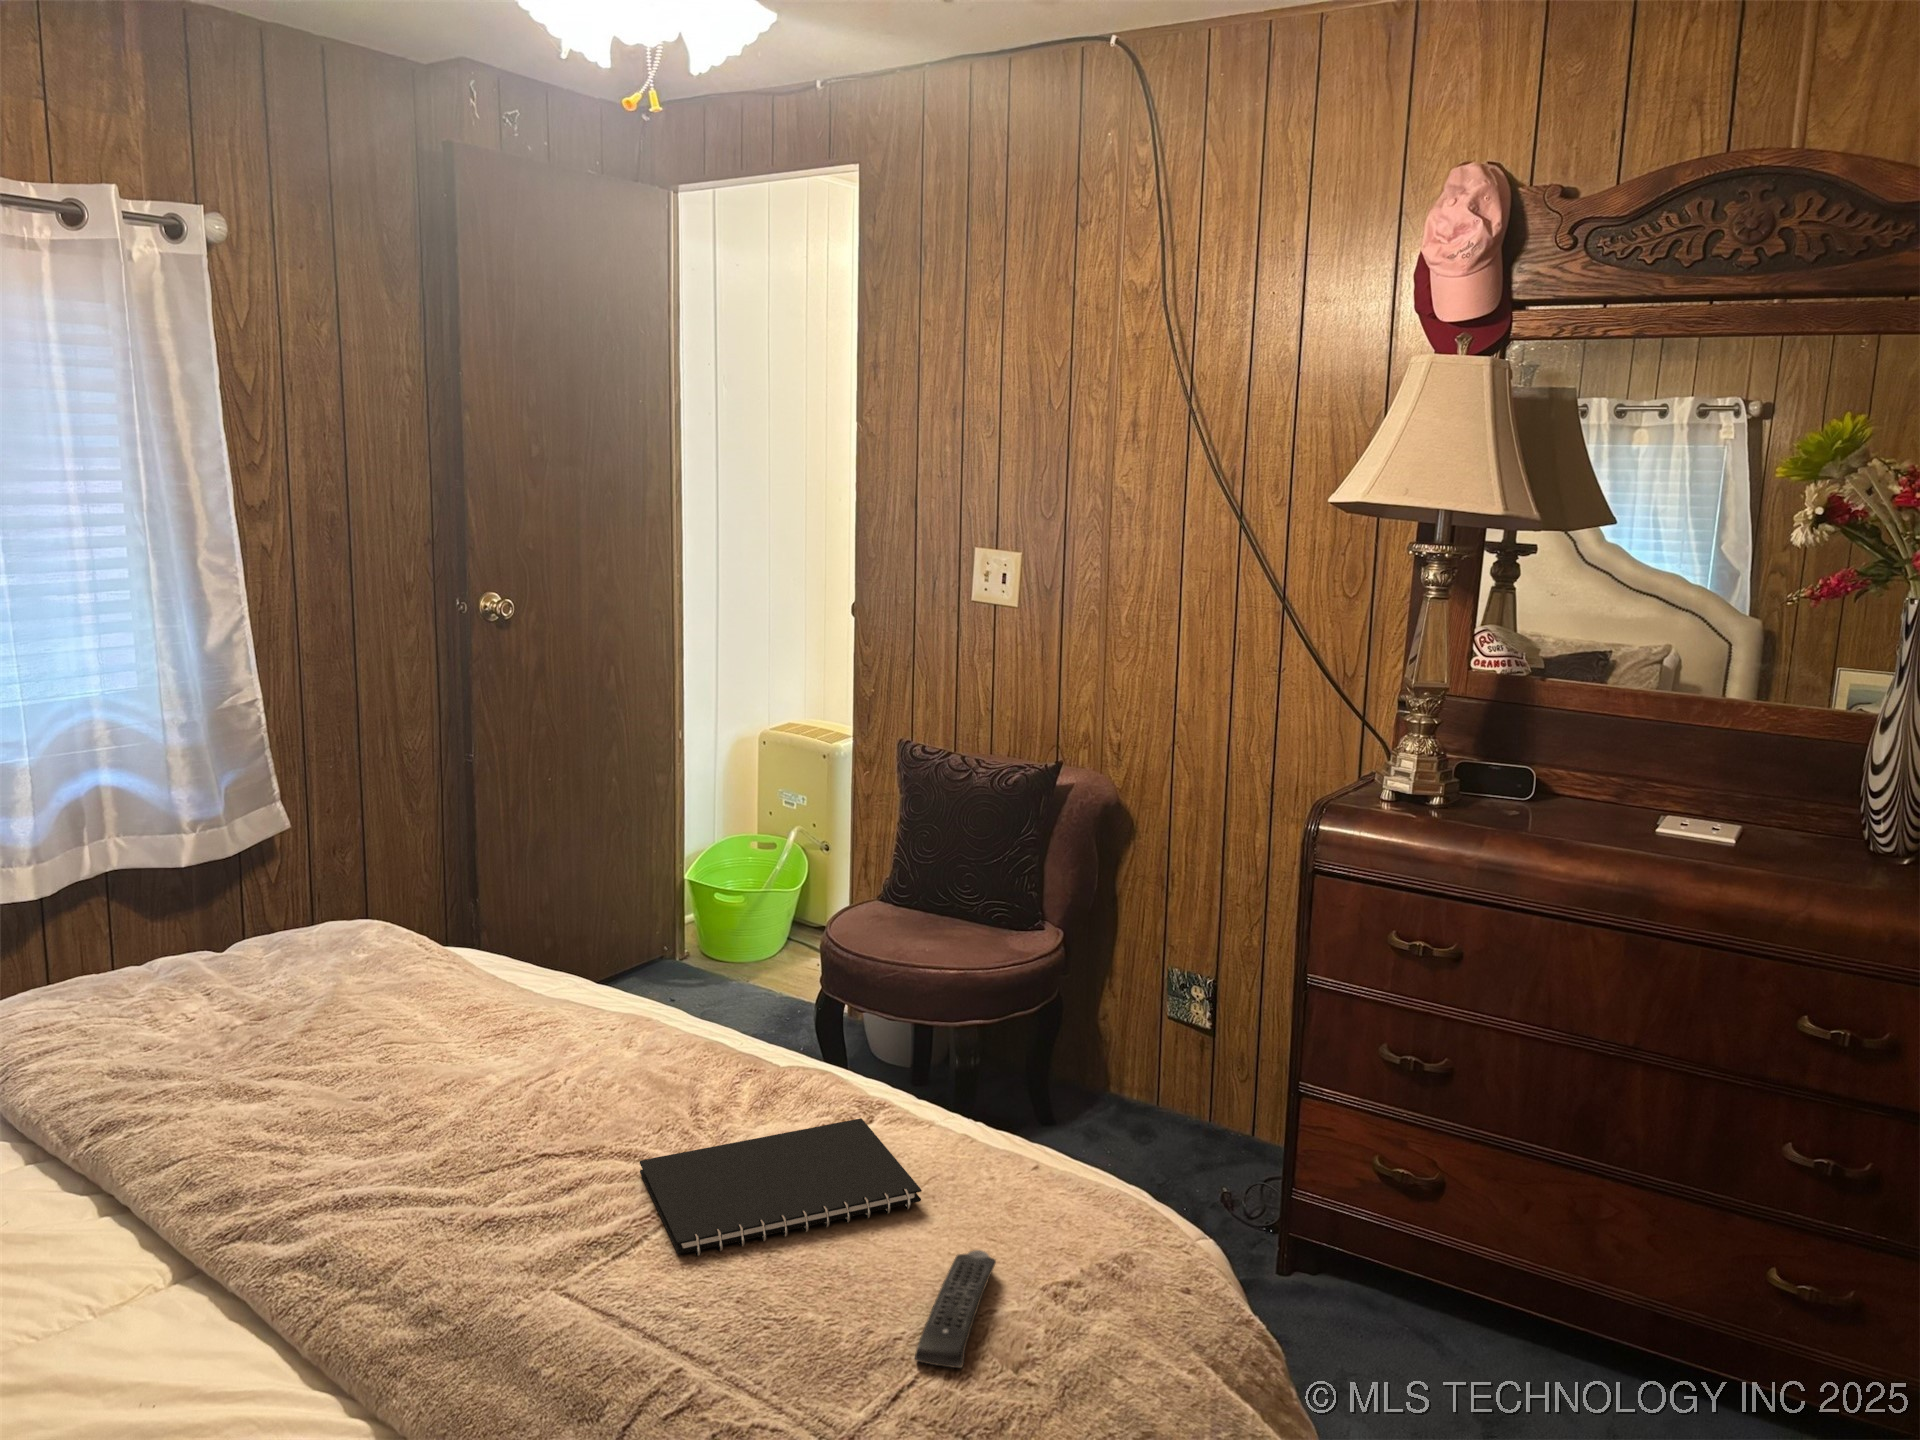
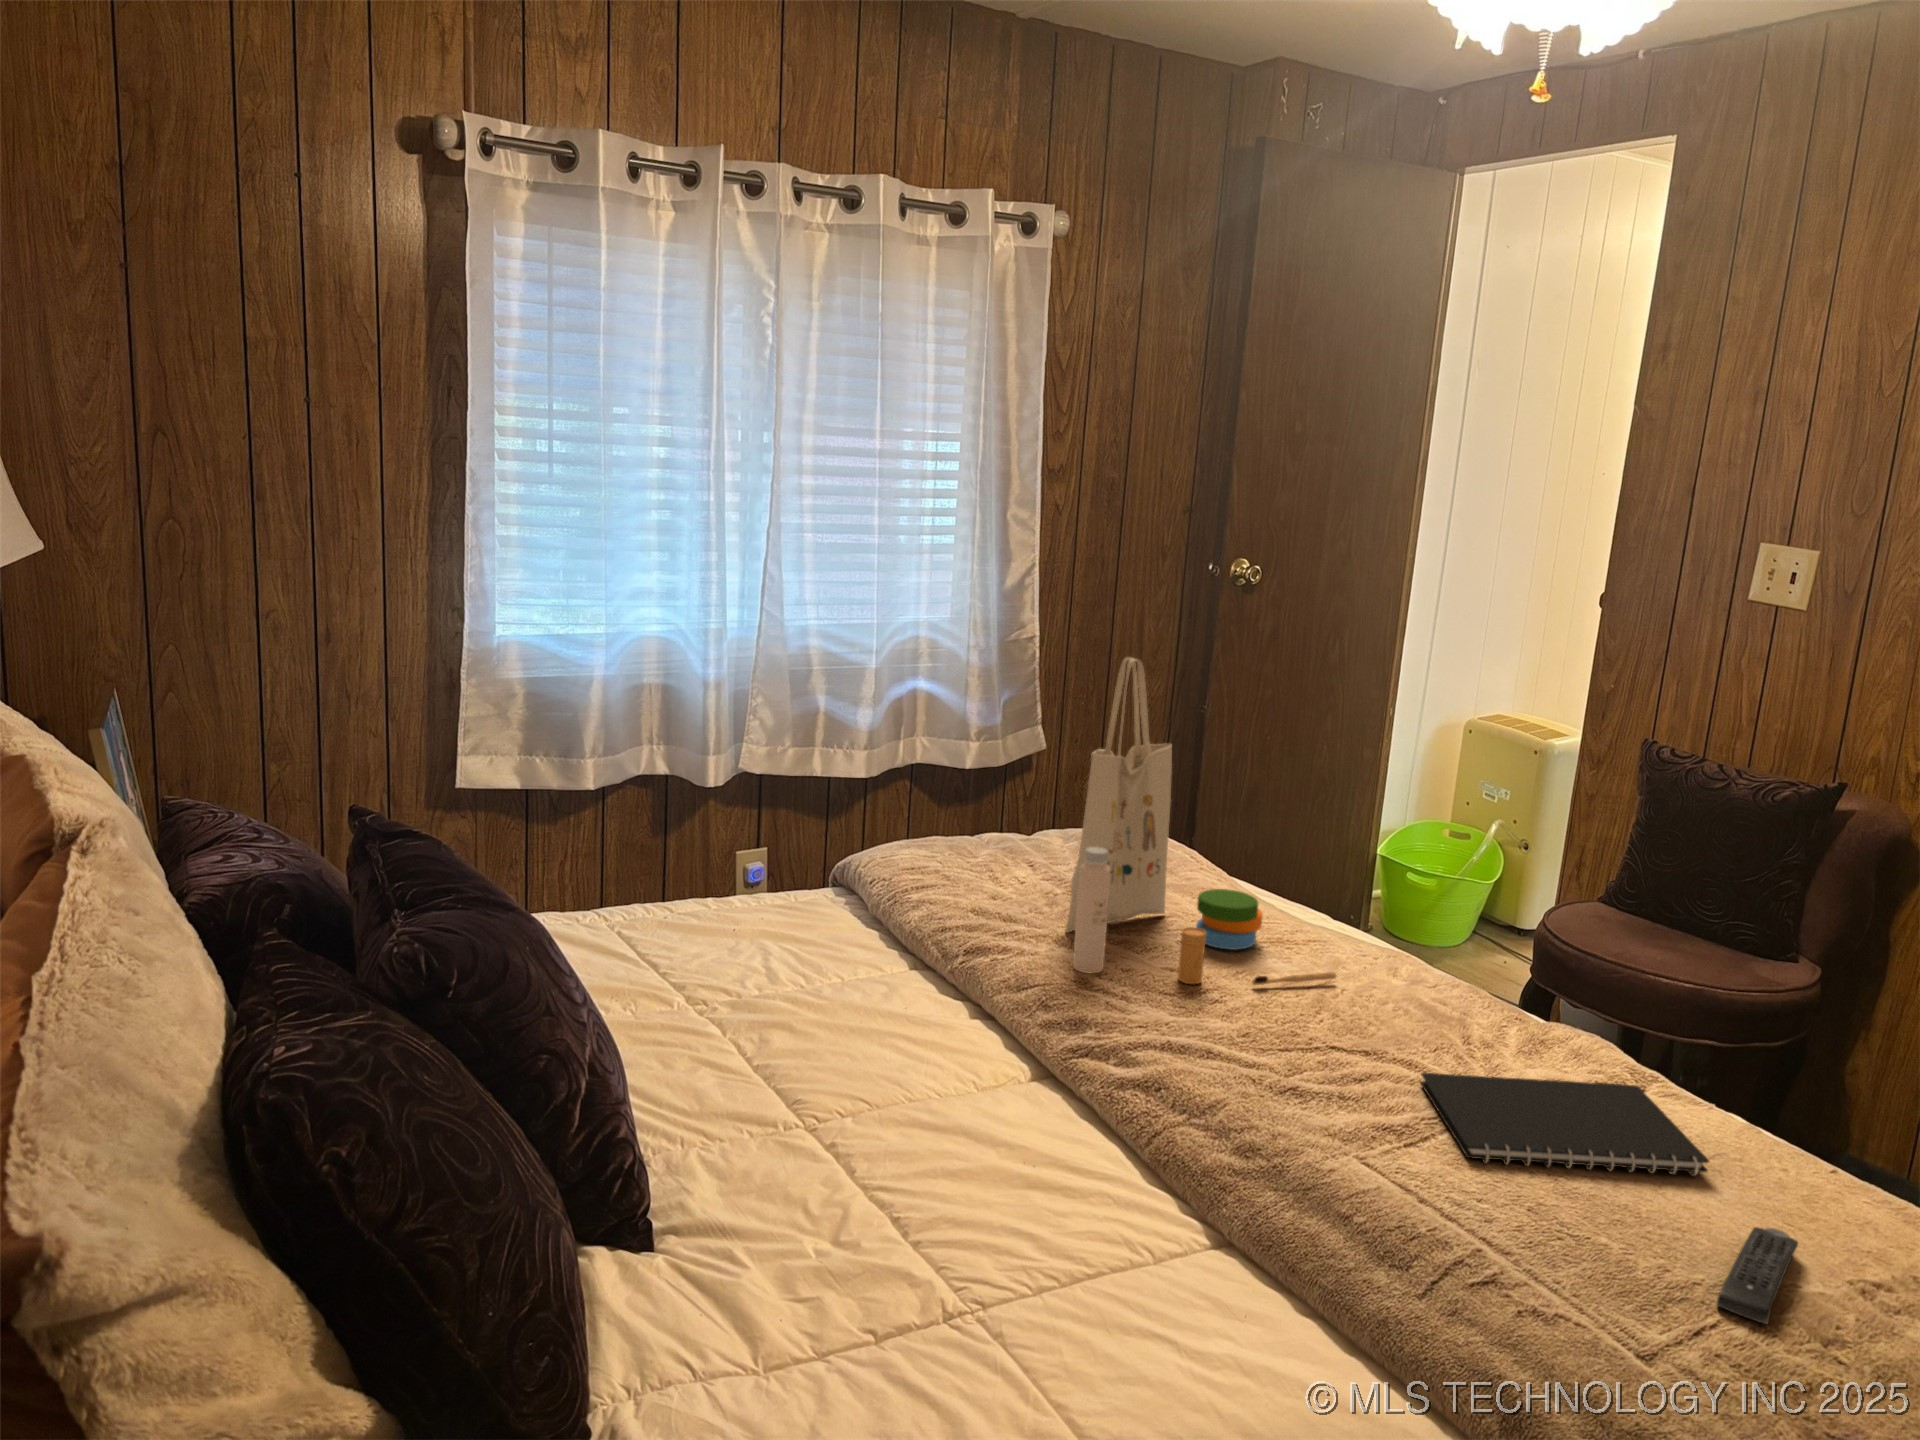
tote bag: none [229,735,565,1124] -> present [1065,657,1336,985]

